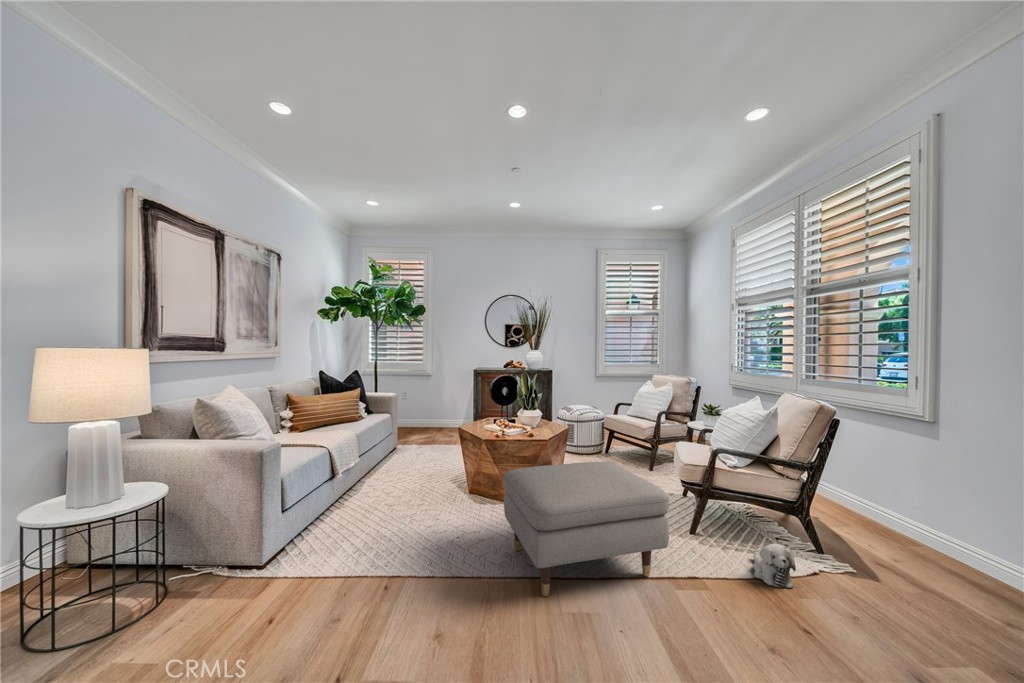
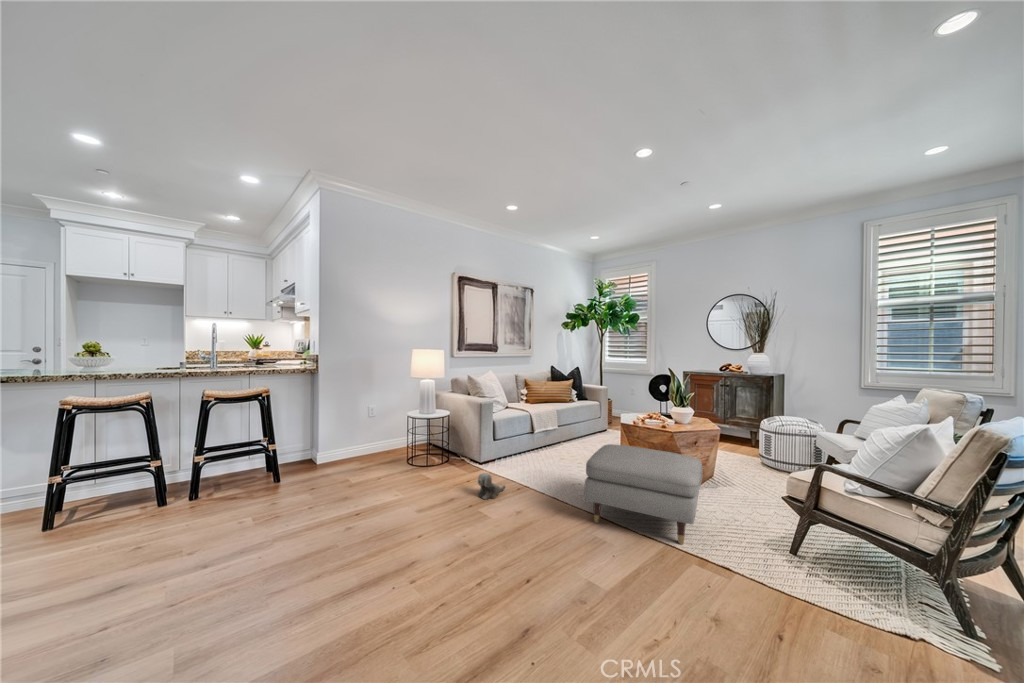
plush toy: present [753,544,796,588] -> present [478,473,505,499]

